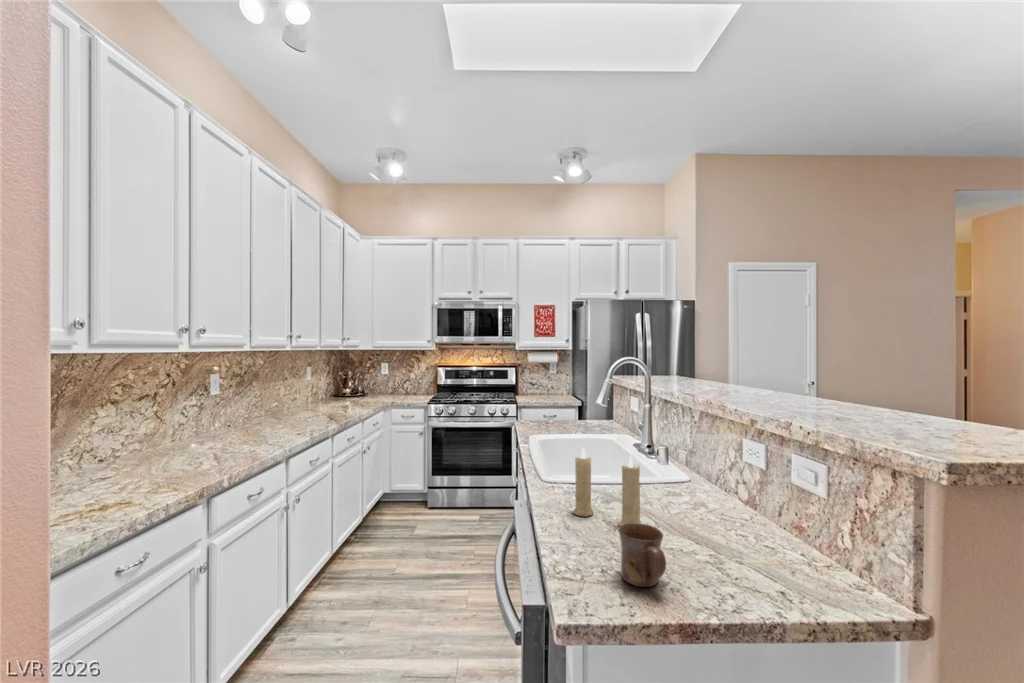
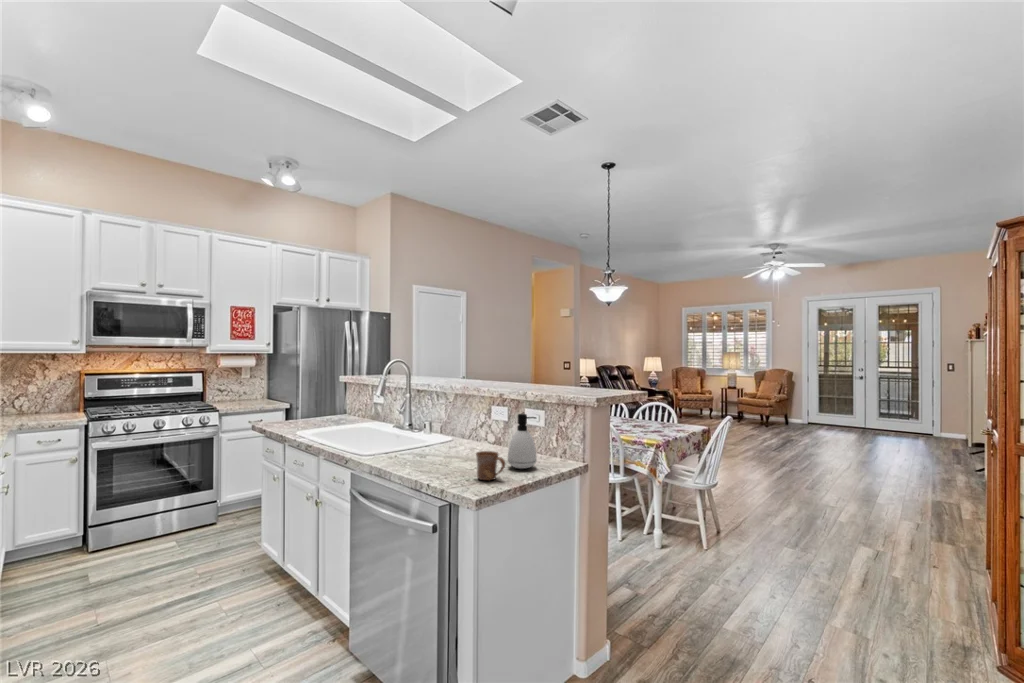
candle: present [572,448,641,526] -> none [413,419,461,466]
soap dispenser: none [707,465,773,582] -> present [508,414,537,469]

